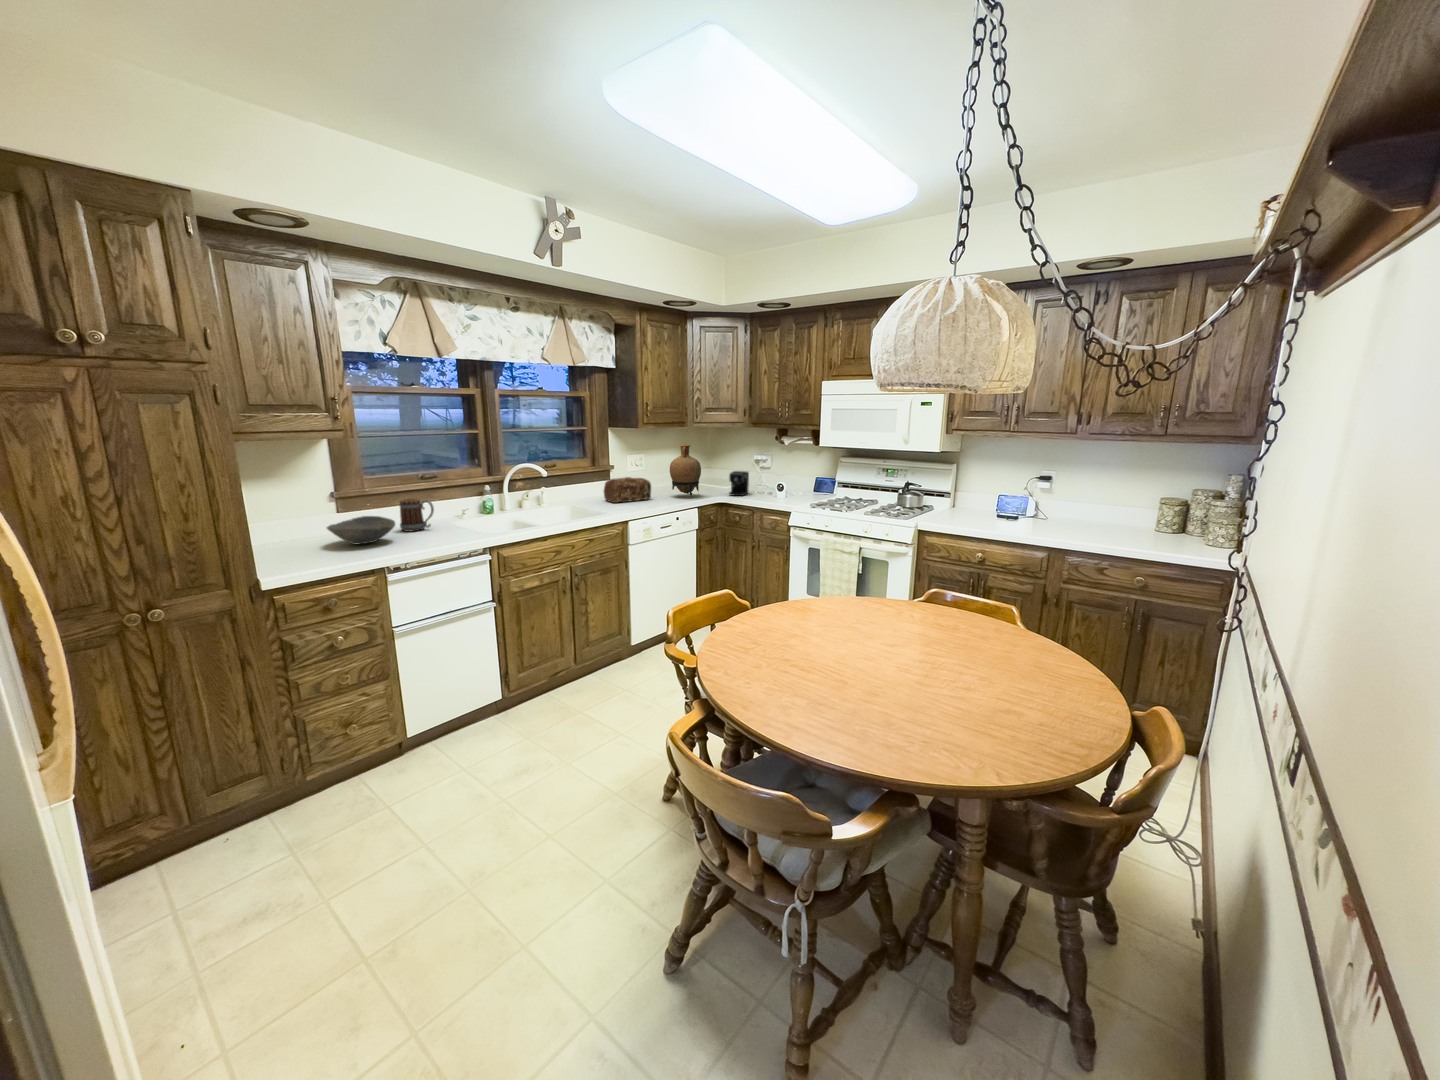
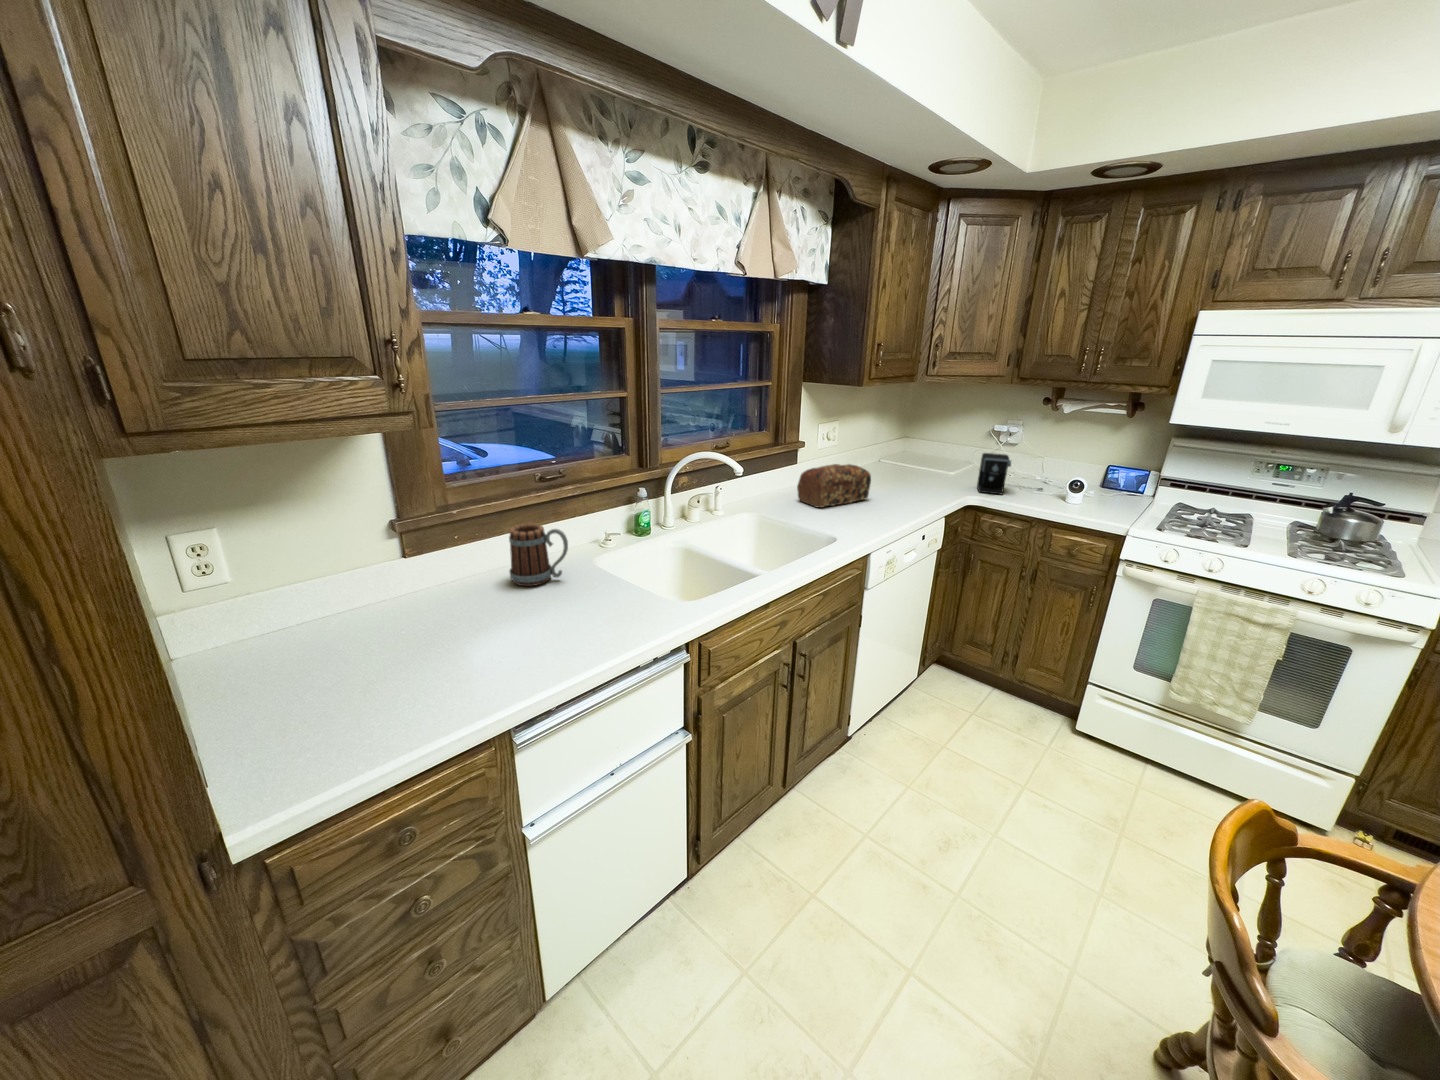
vase: present [670,444,701,495] -> none [894,412,946,494]
bowl: present [327,516,395,544] -> none [382,568,510,635]

